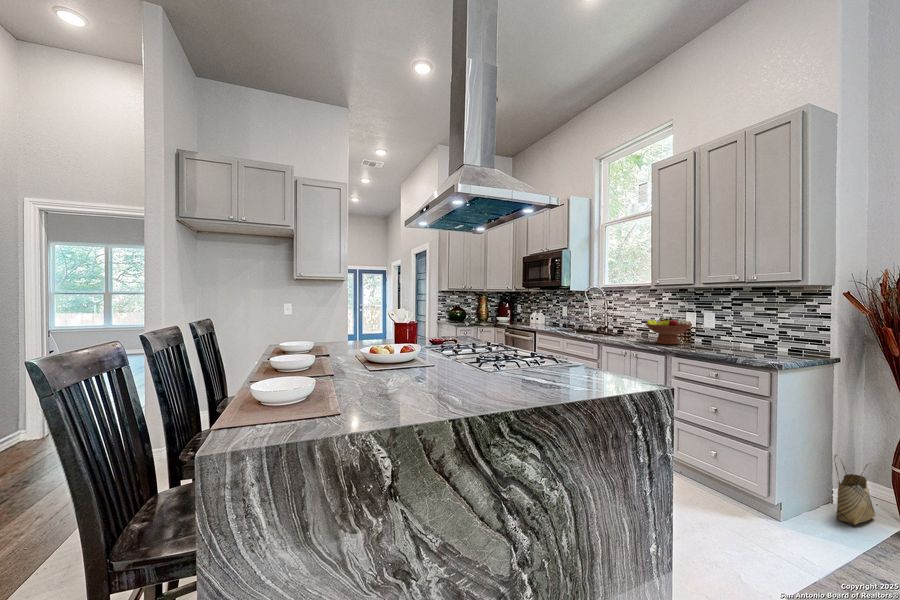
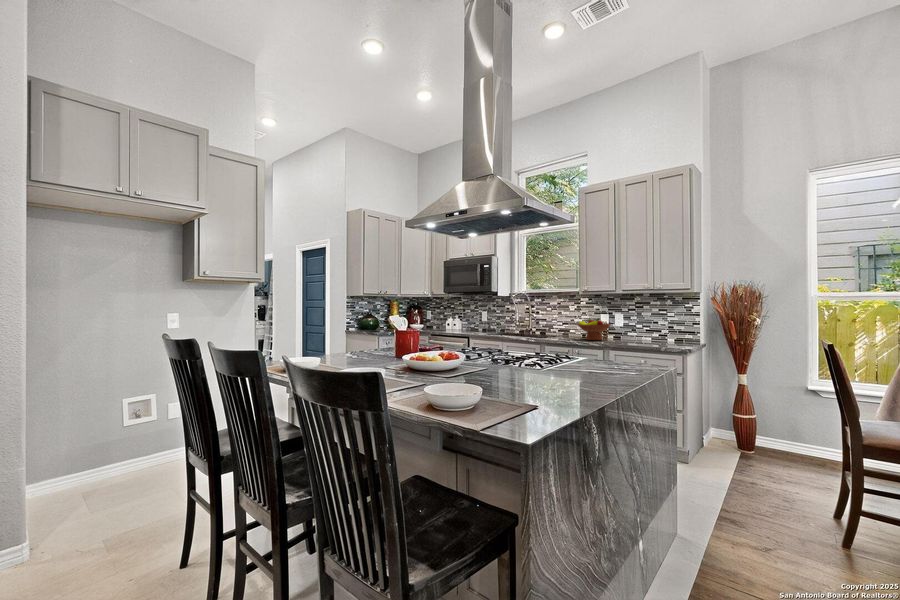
woven basket: present [834,455,875,525] -> none [706,408,727,452]

